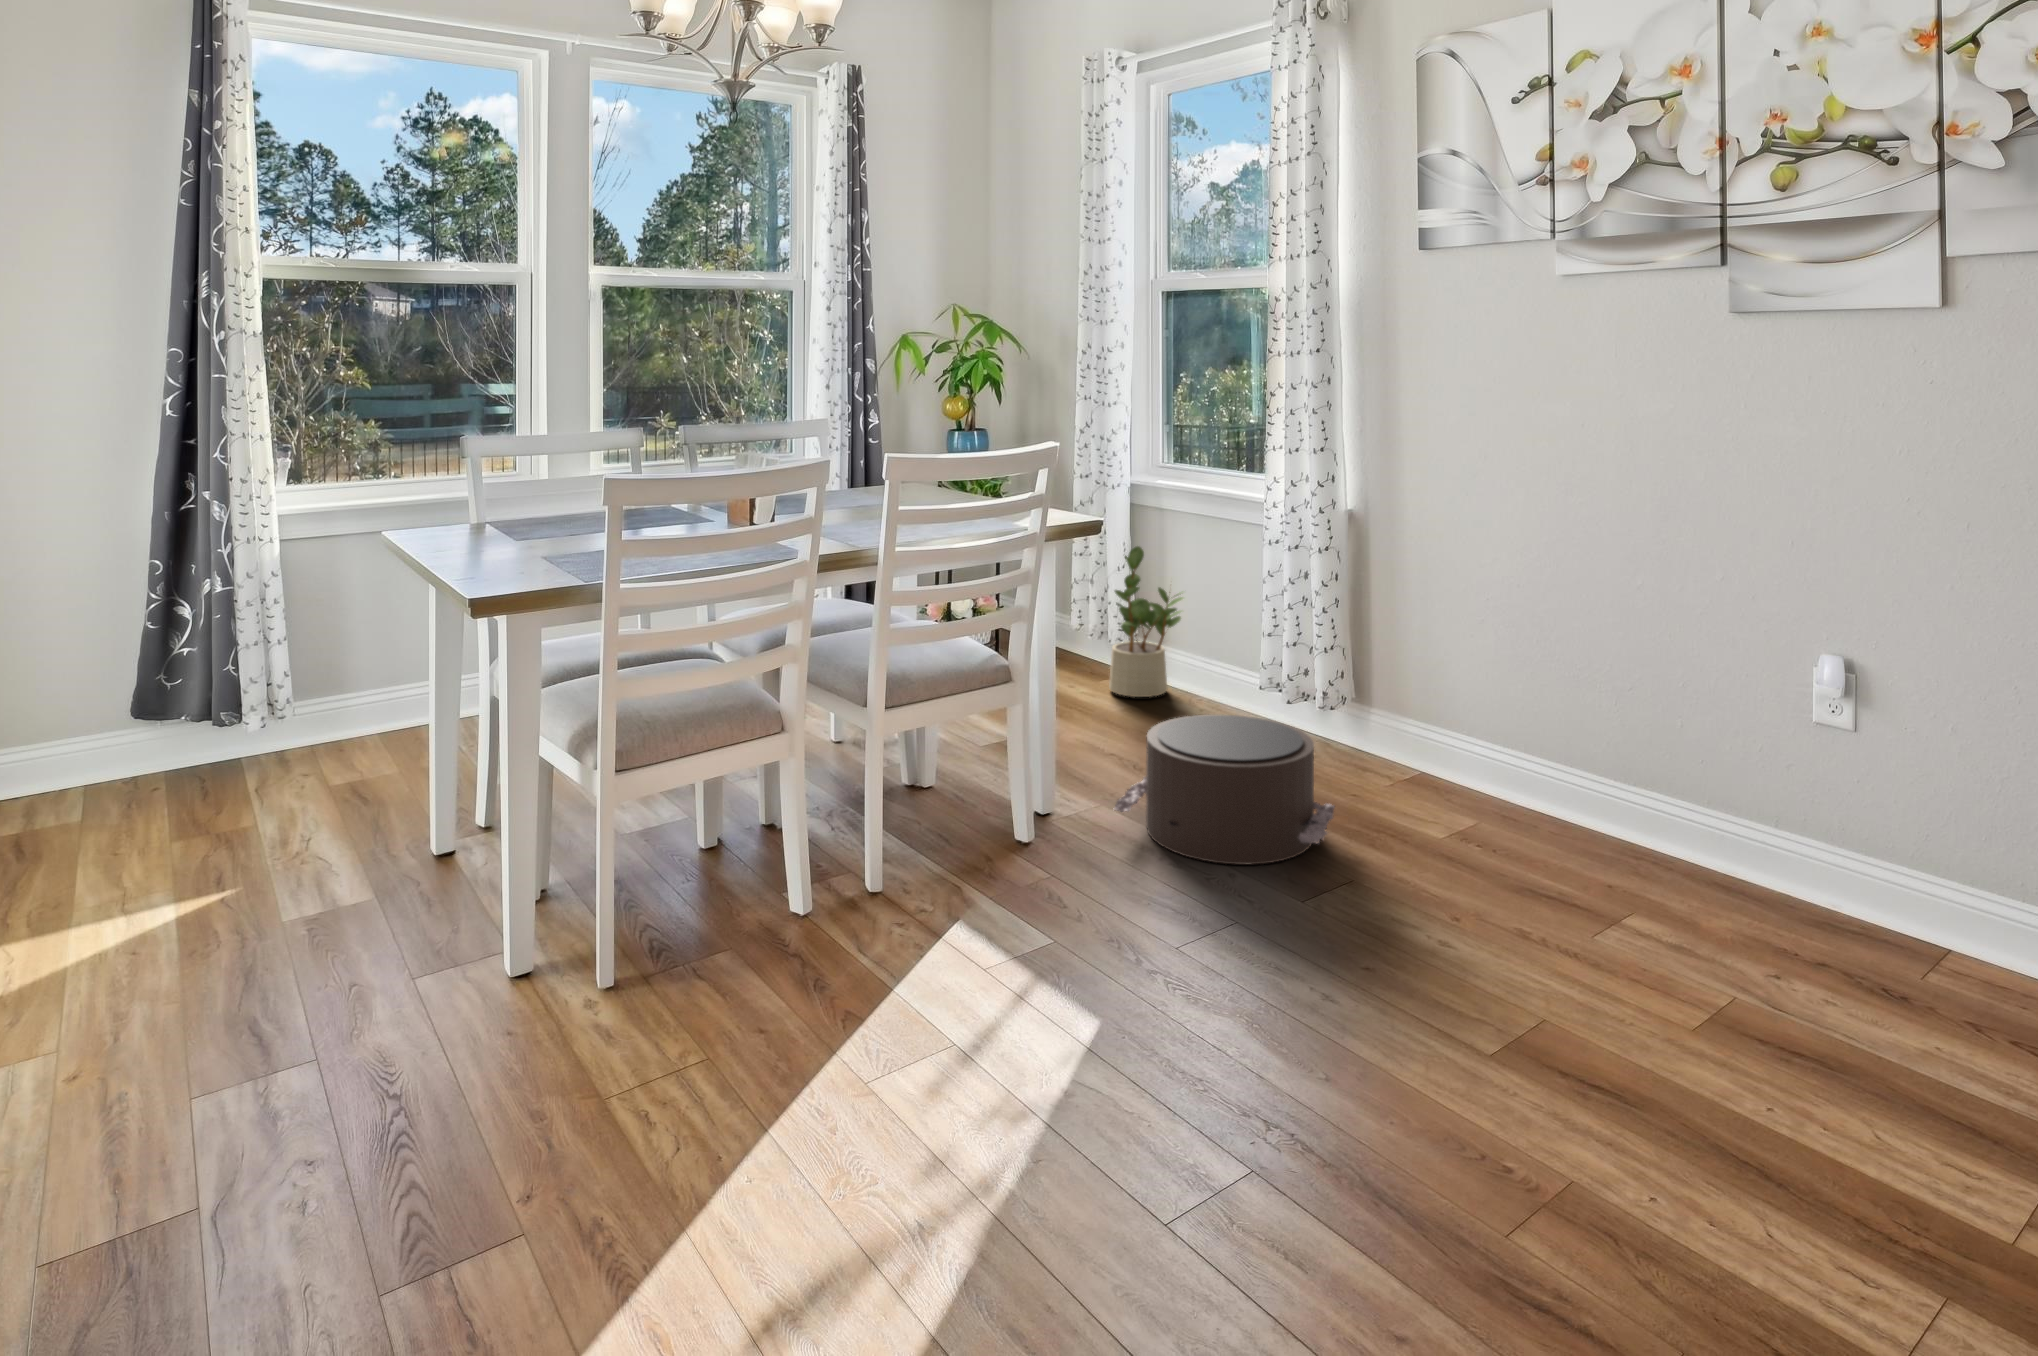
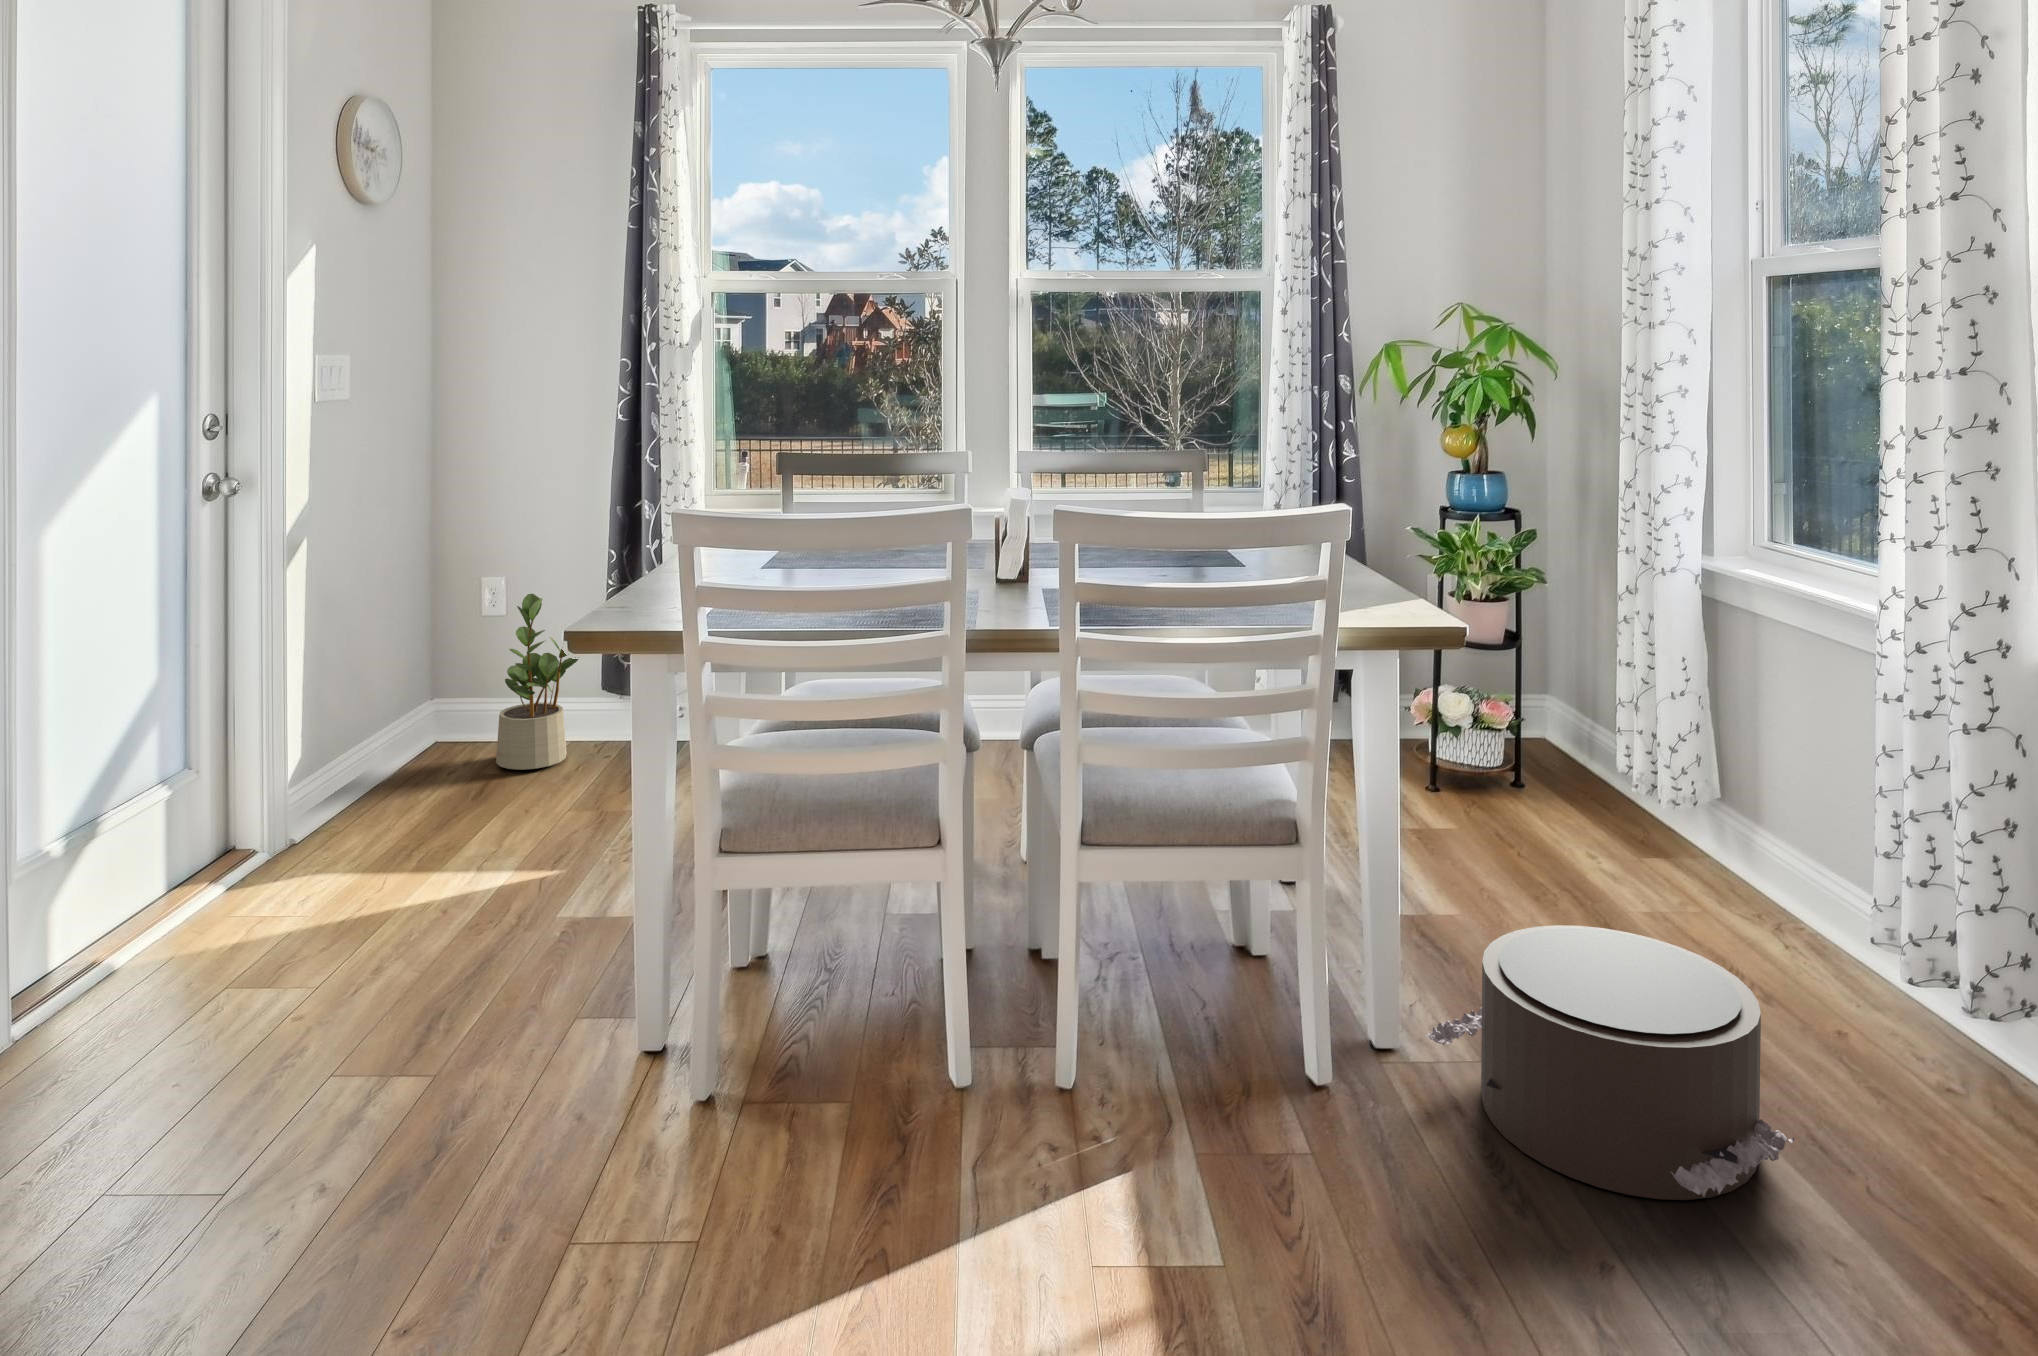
potted plant: present [1109,546,1183,697] -> present [496,594,578,770]

